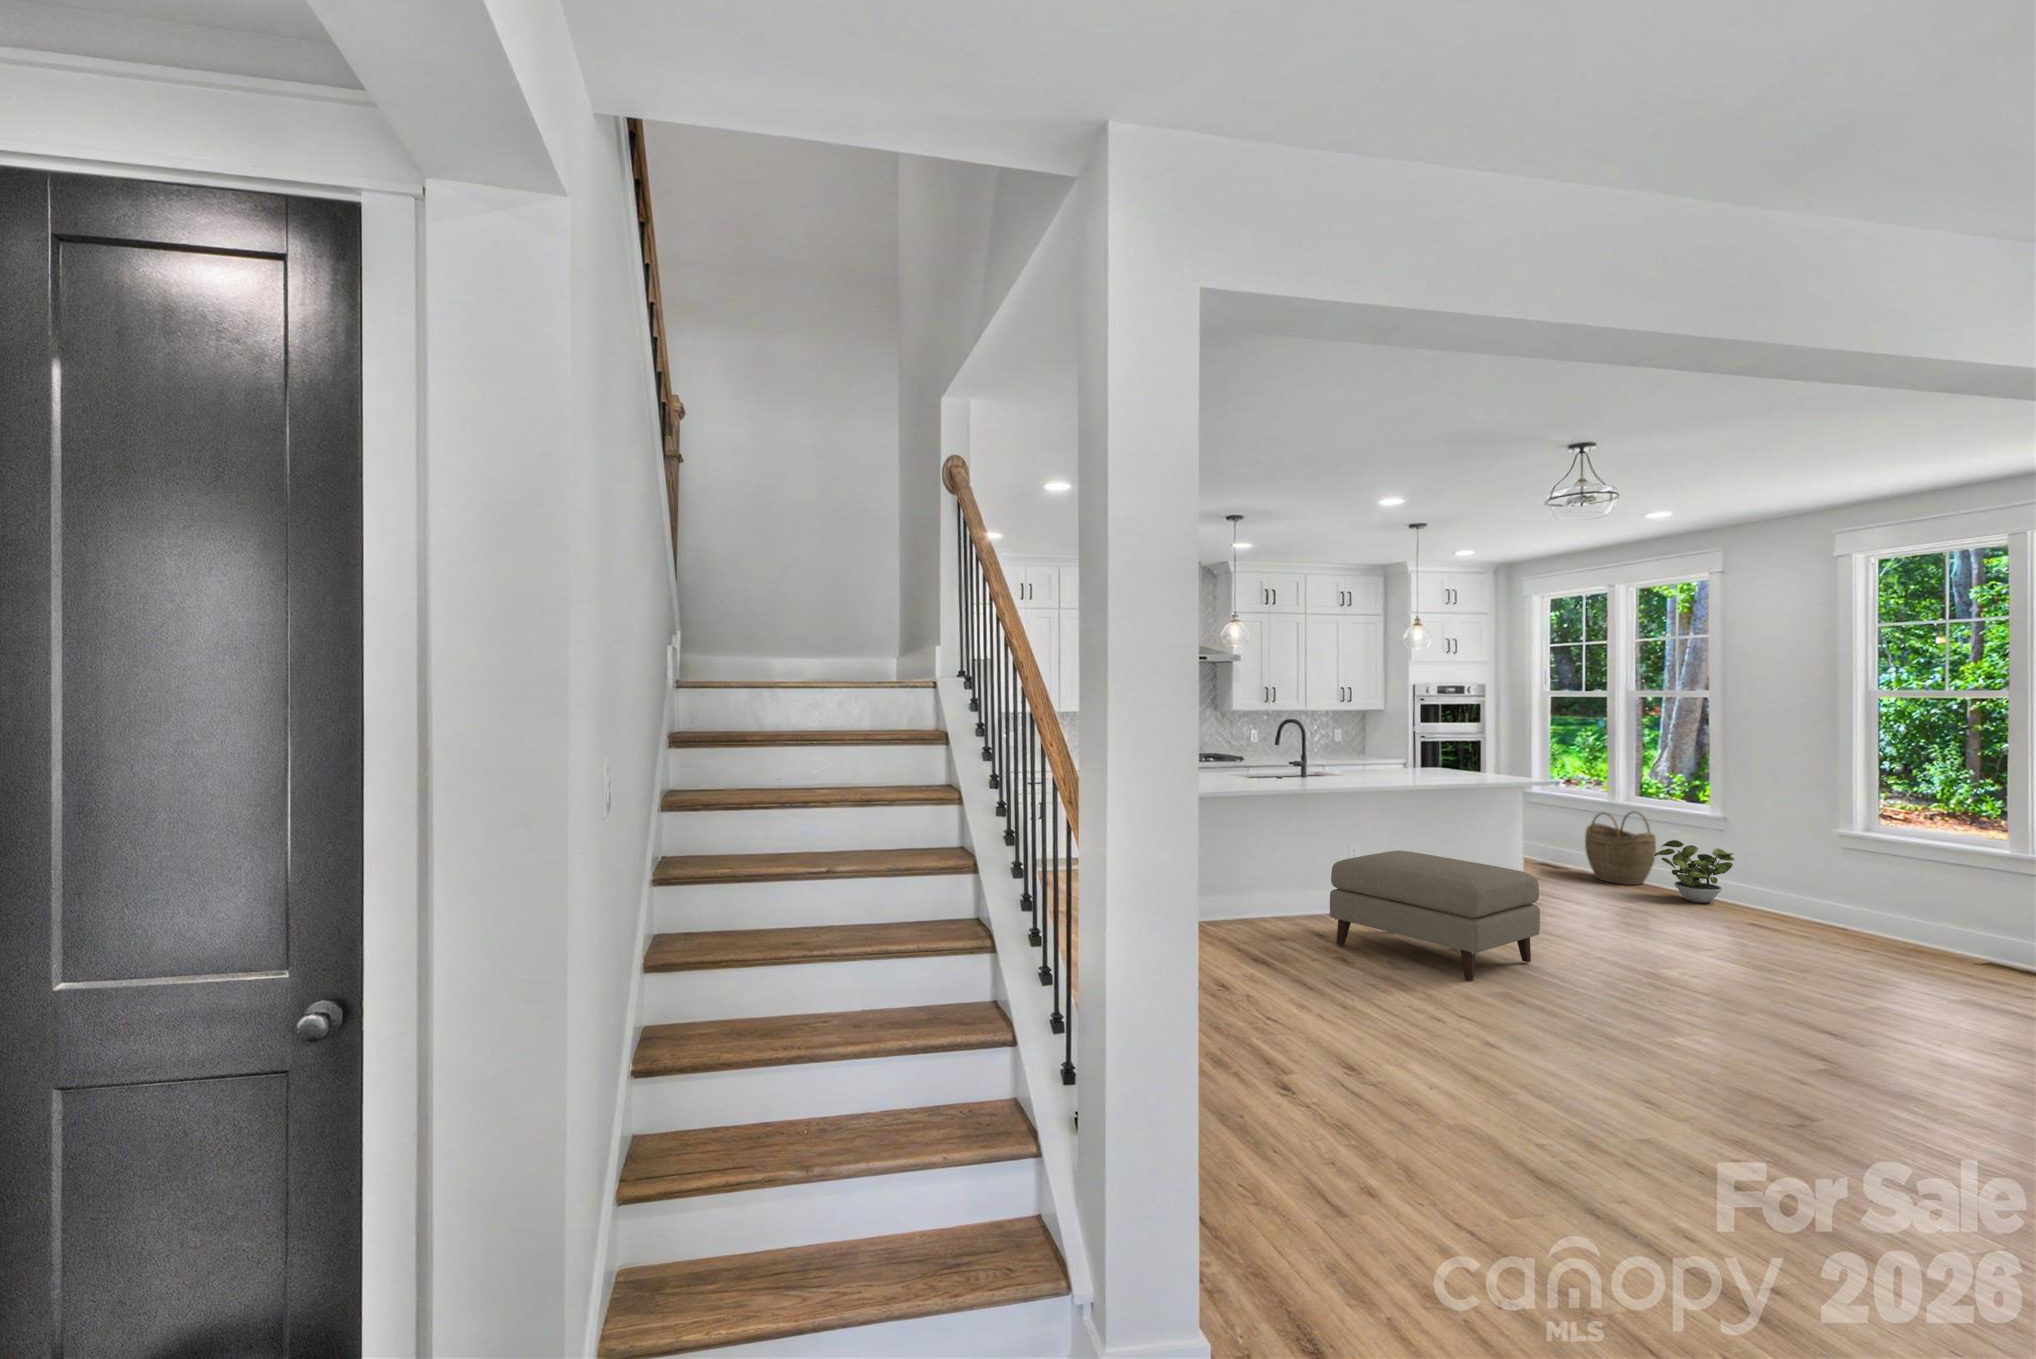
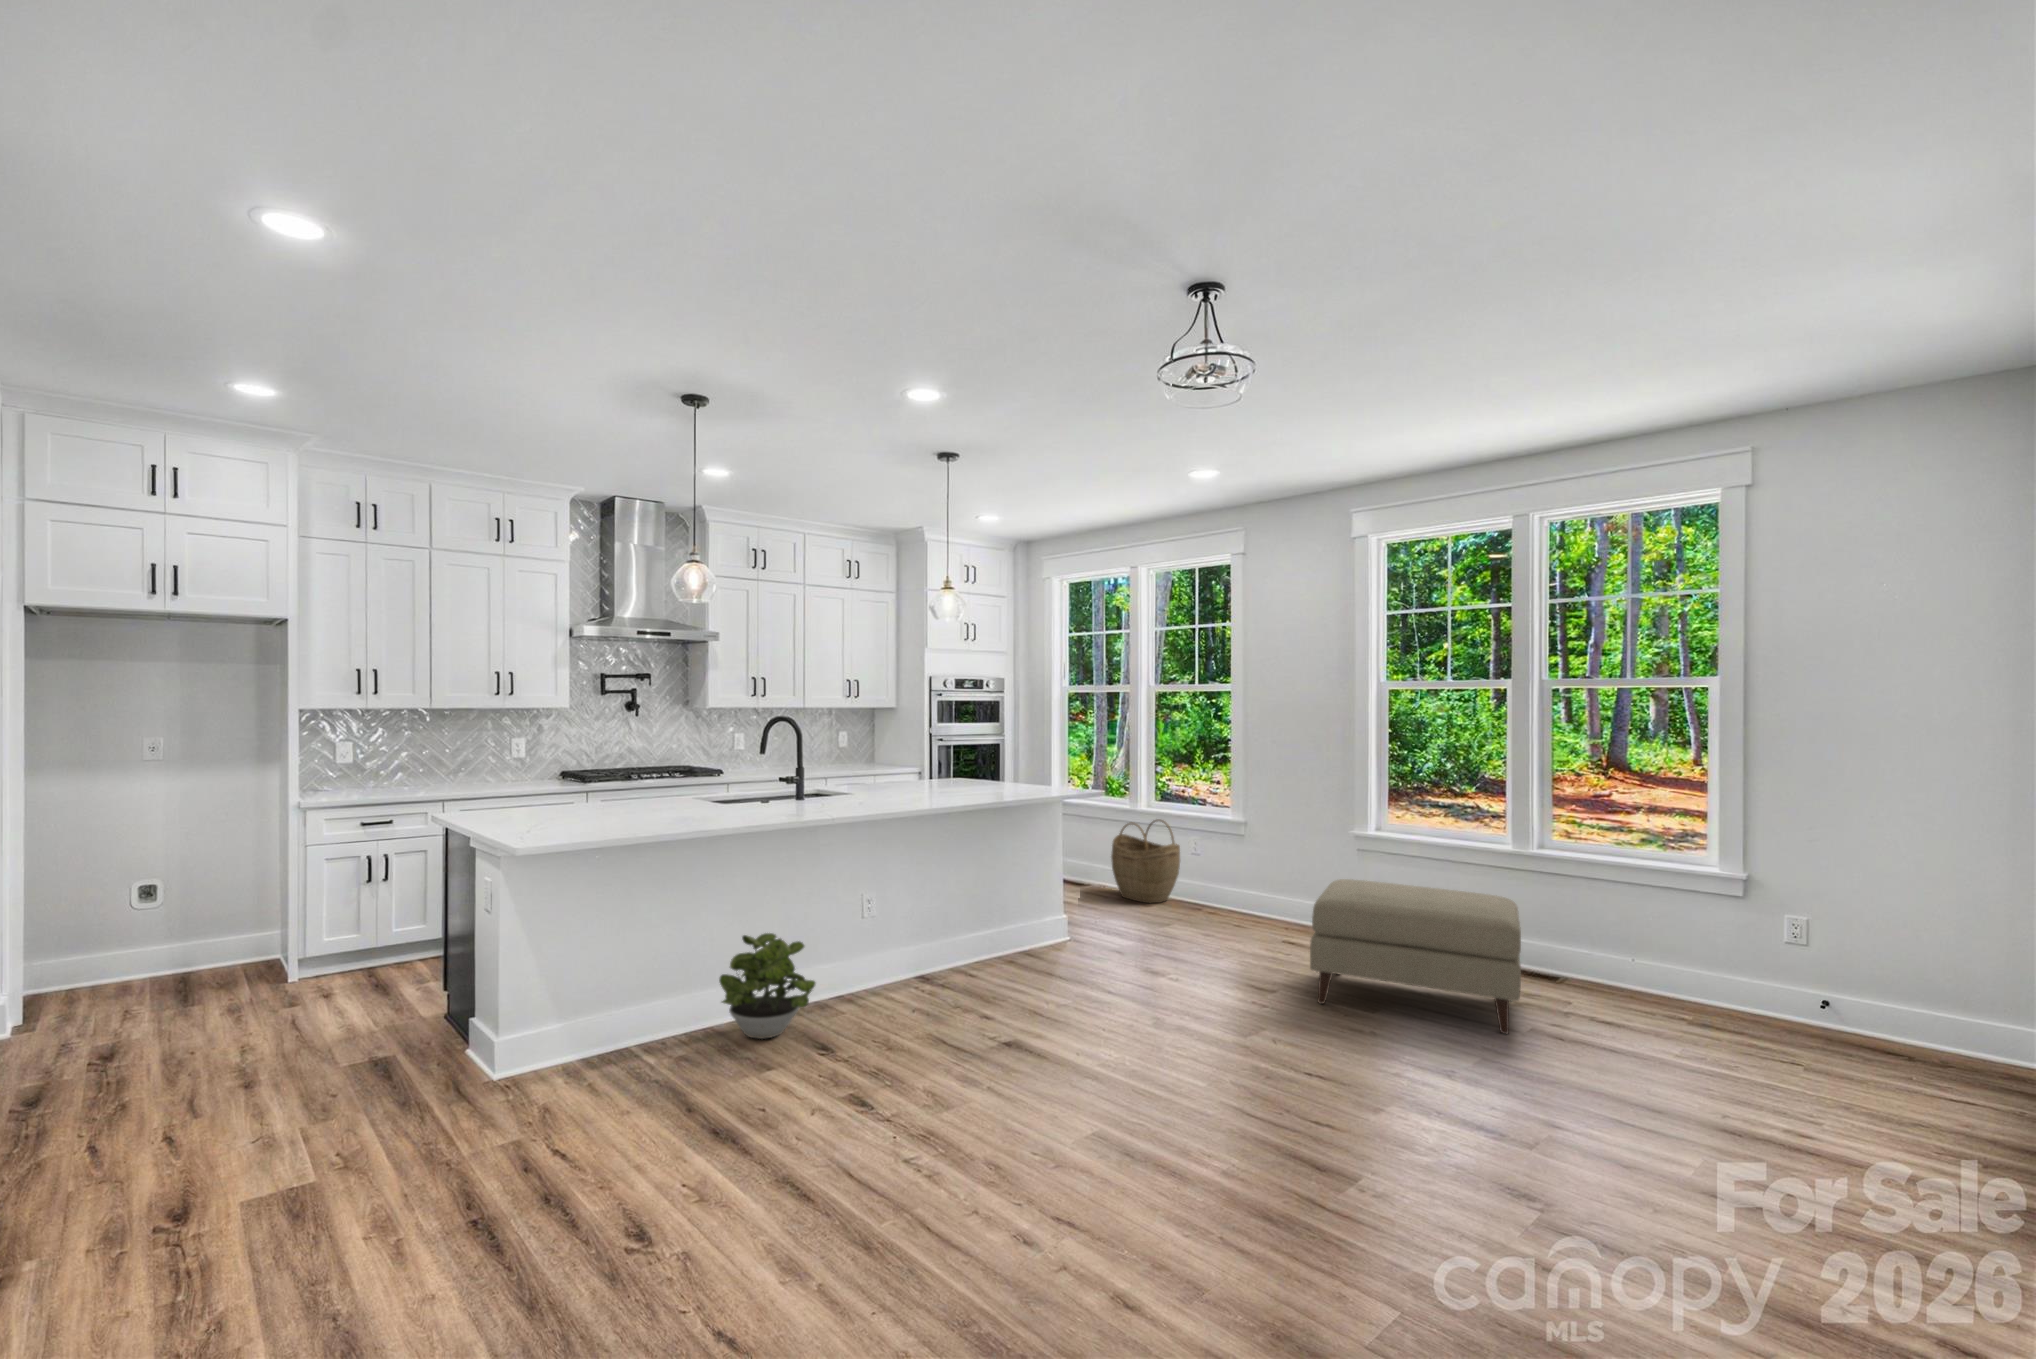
potted plant: present [1653,840,1735,903] -> present [719,933,815,1039]
ottoman: present [1330,851,1540,981] -> present [1310,879,1521,1034]

